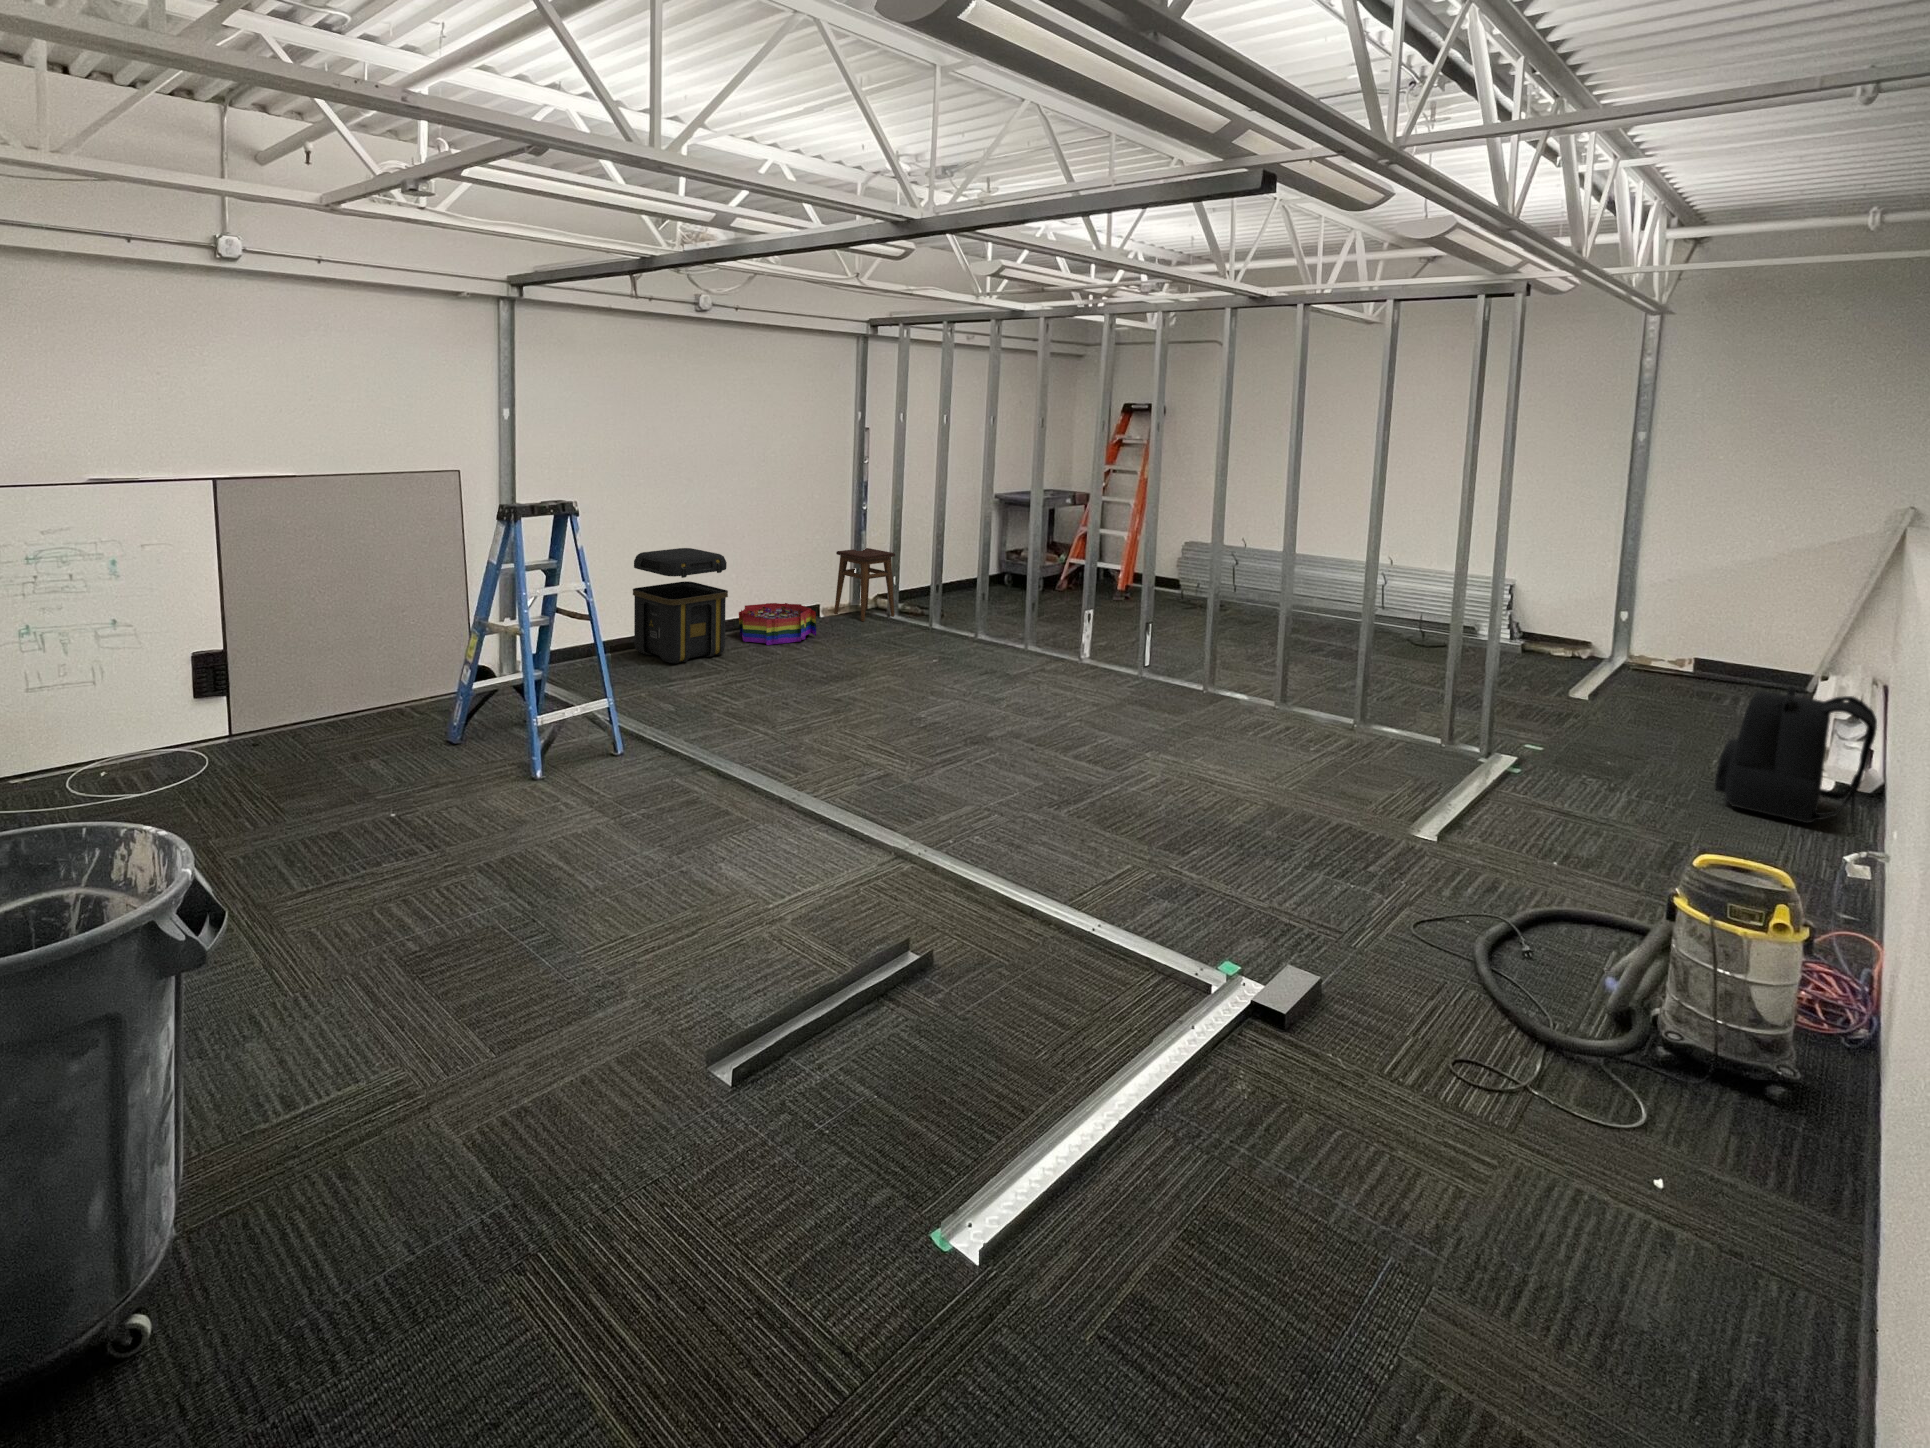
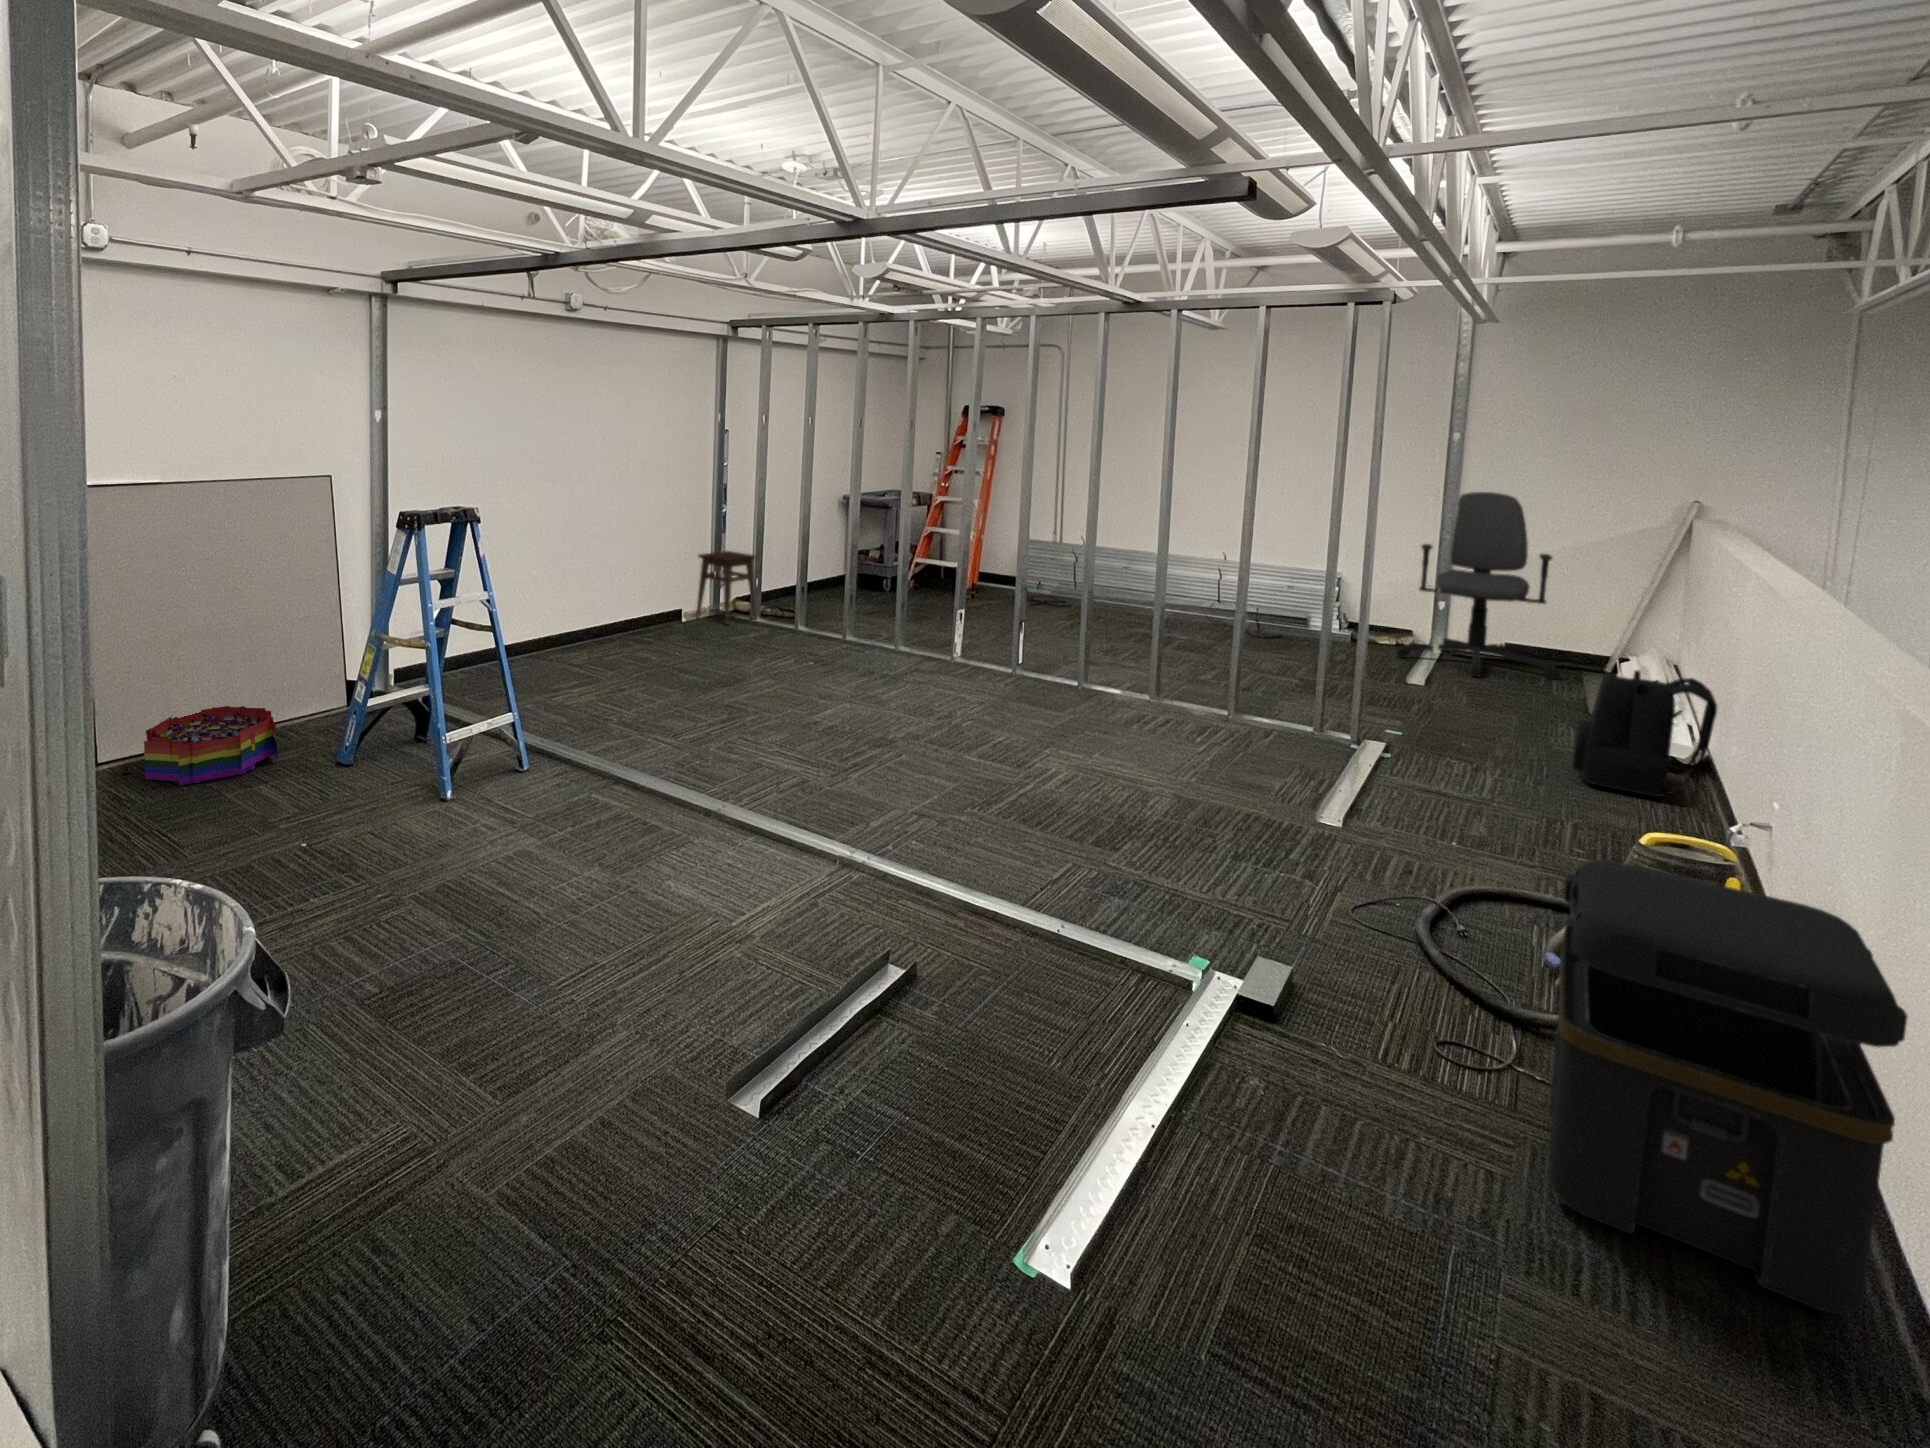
office chair: none [1562,495,1745,696] -> present [1396,492,1561,679]
toolbox: present [633,548,728,663] -> present [1548,860,1907,1314]
storage bin: present [739,603,816,645] -> present [144,706,278,785]

